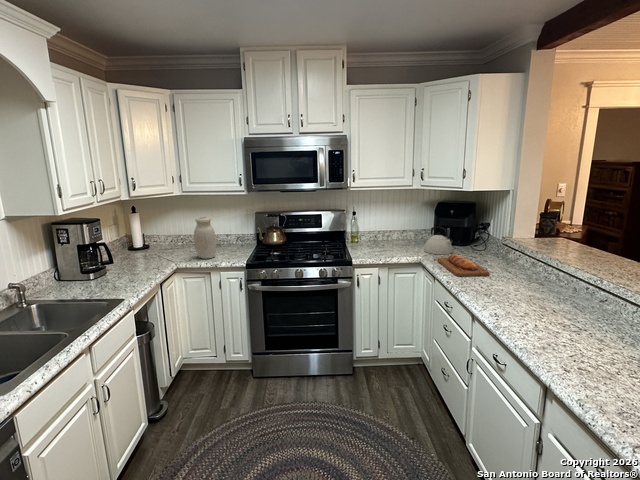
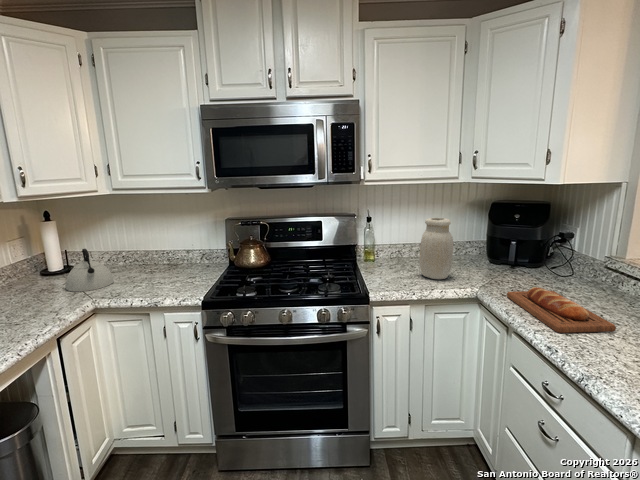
jar: present [194,217,216,259] -> present [419,218,453,279]
kettle: present [424,226,453,254] -> present [66,249,114,292]

